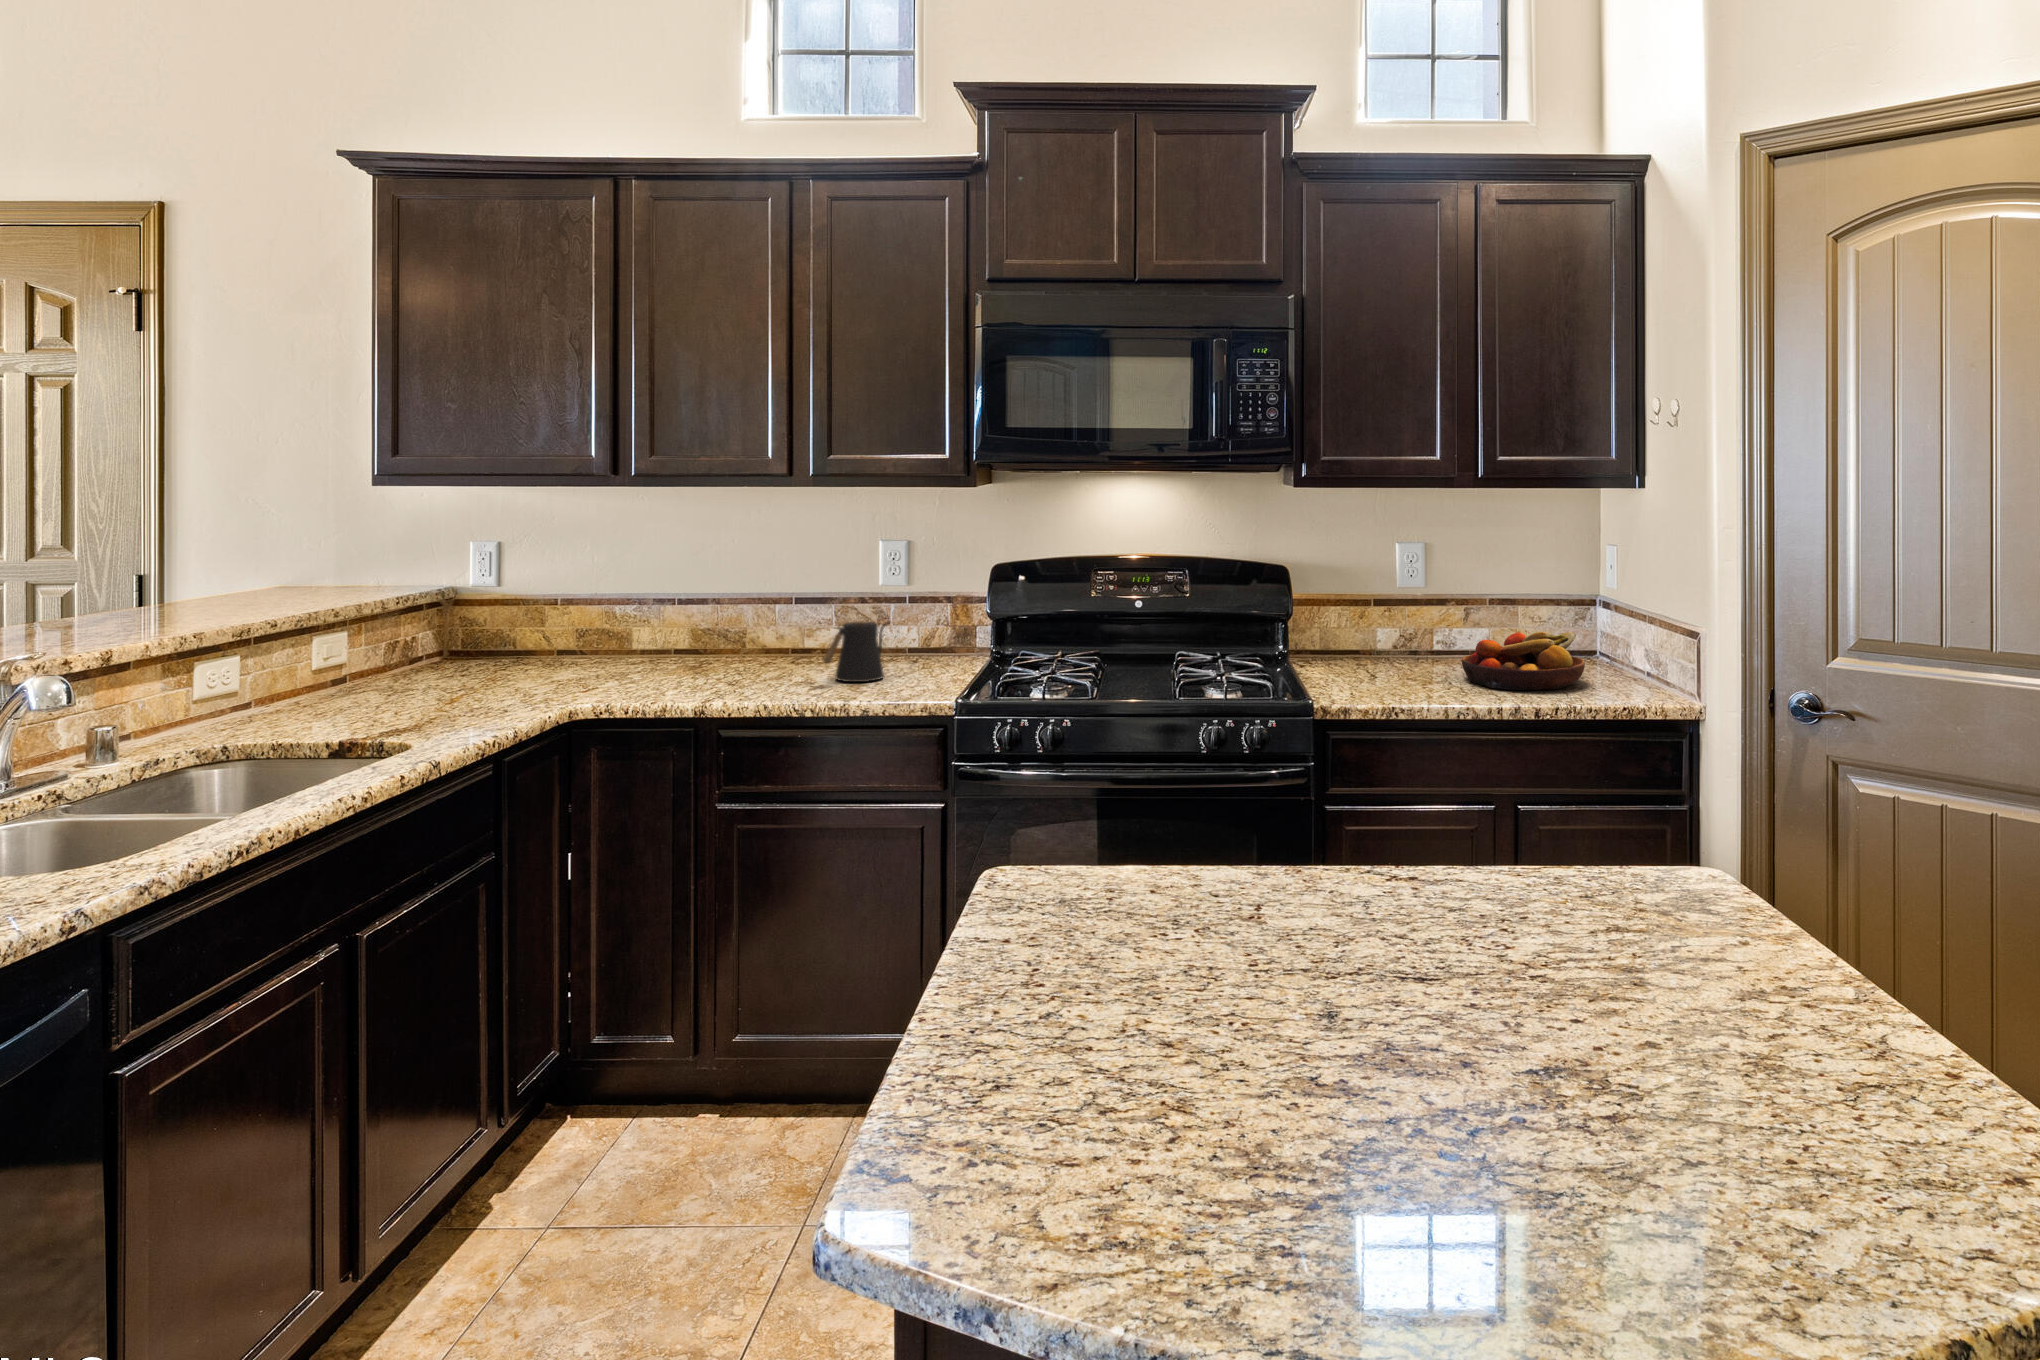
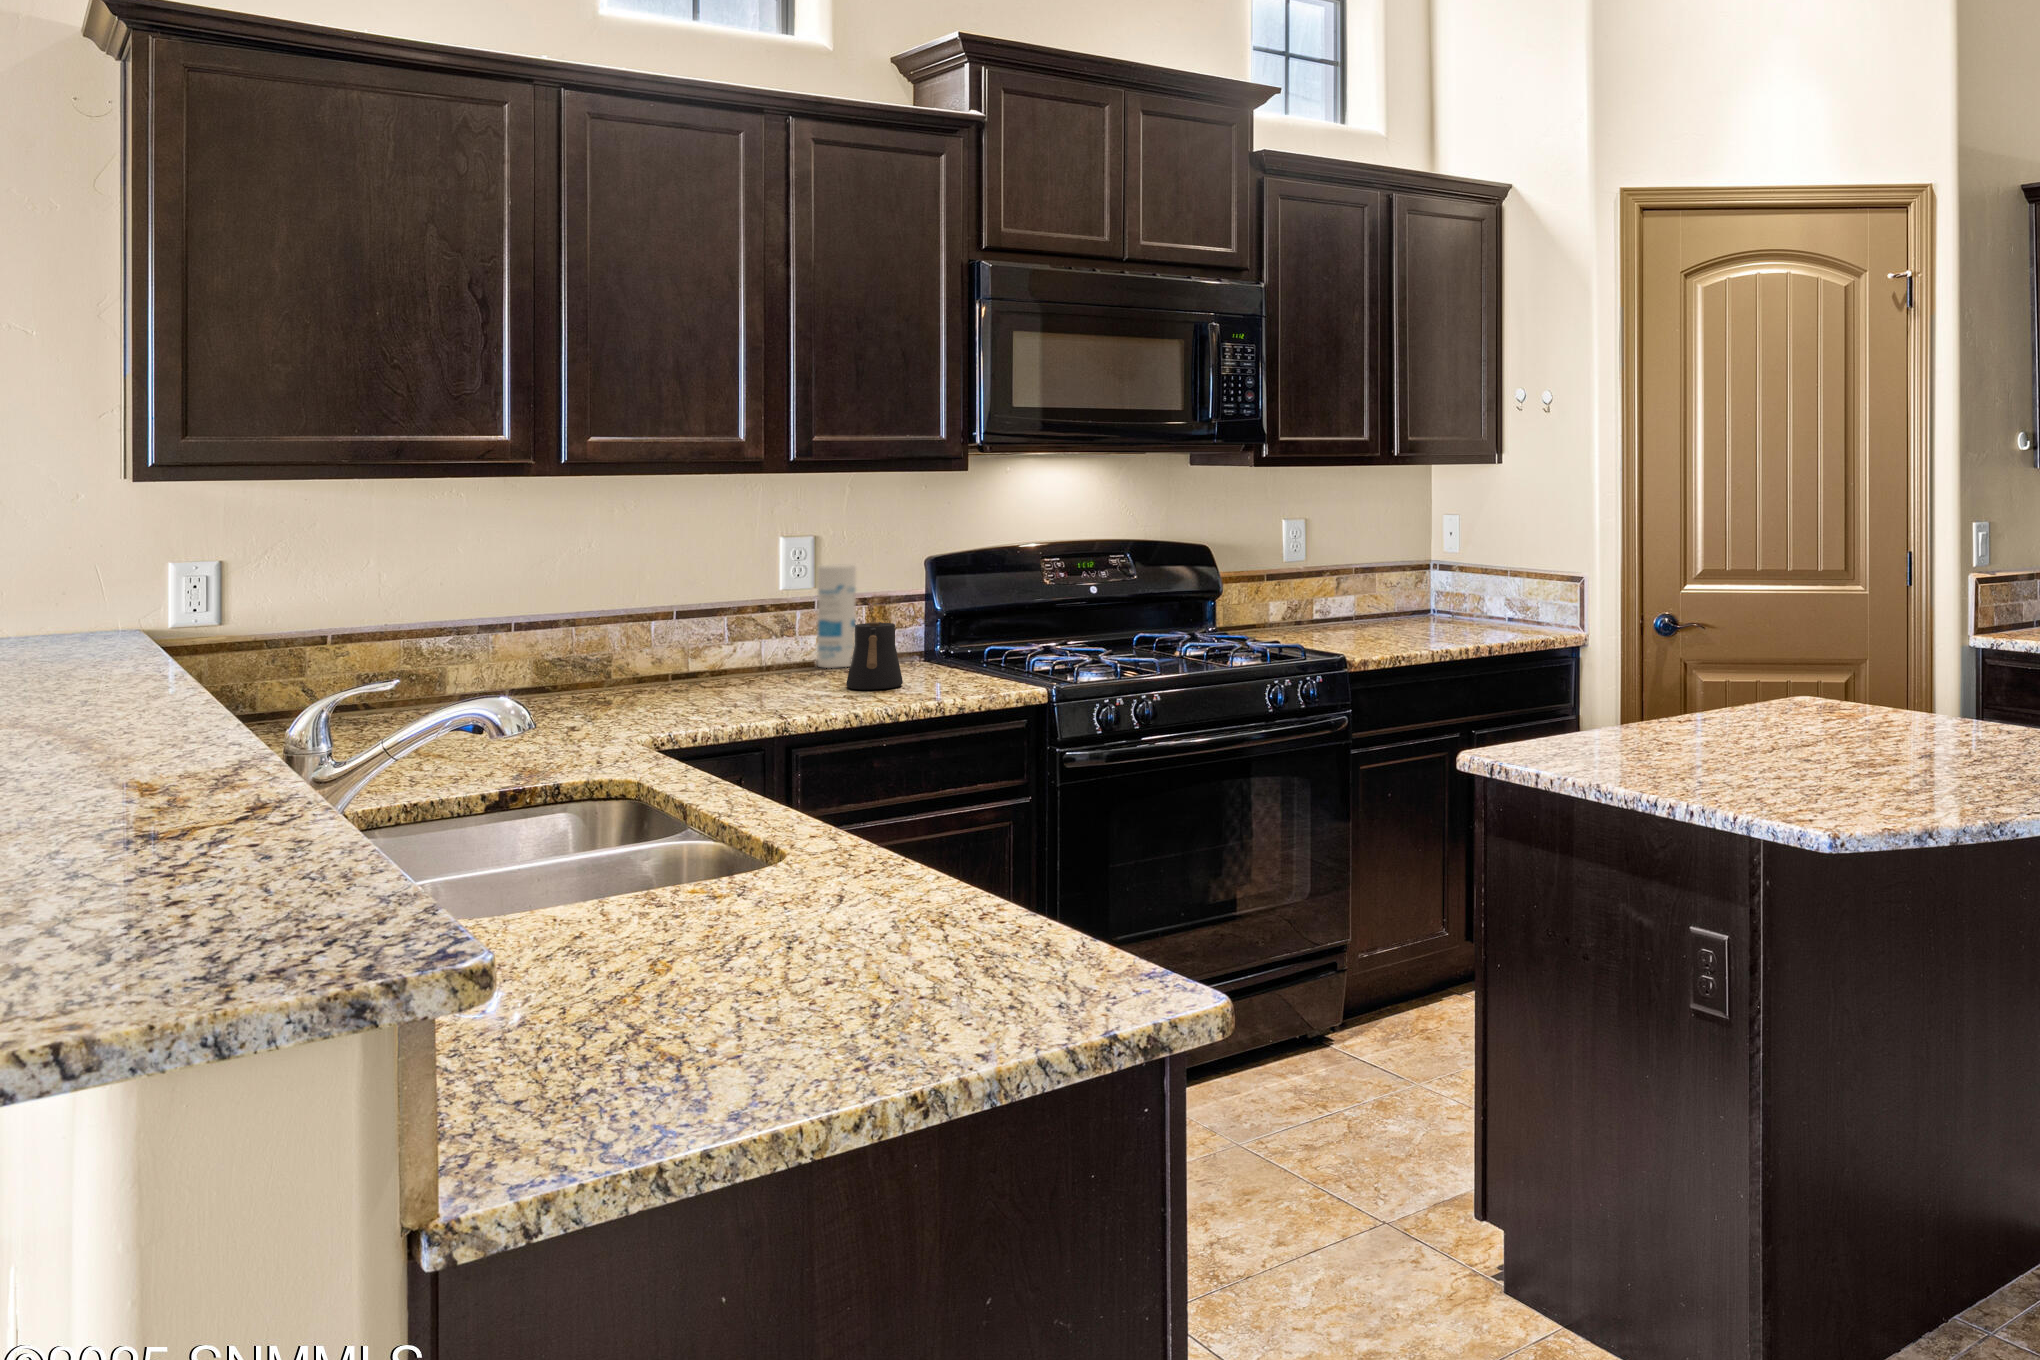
canister: none [898,567,930,656] -> present [817,564,856,668]
fruit bowl: present [1462,631,1585,690] -> none [1394,587,1498,637]

